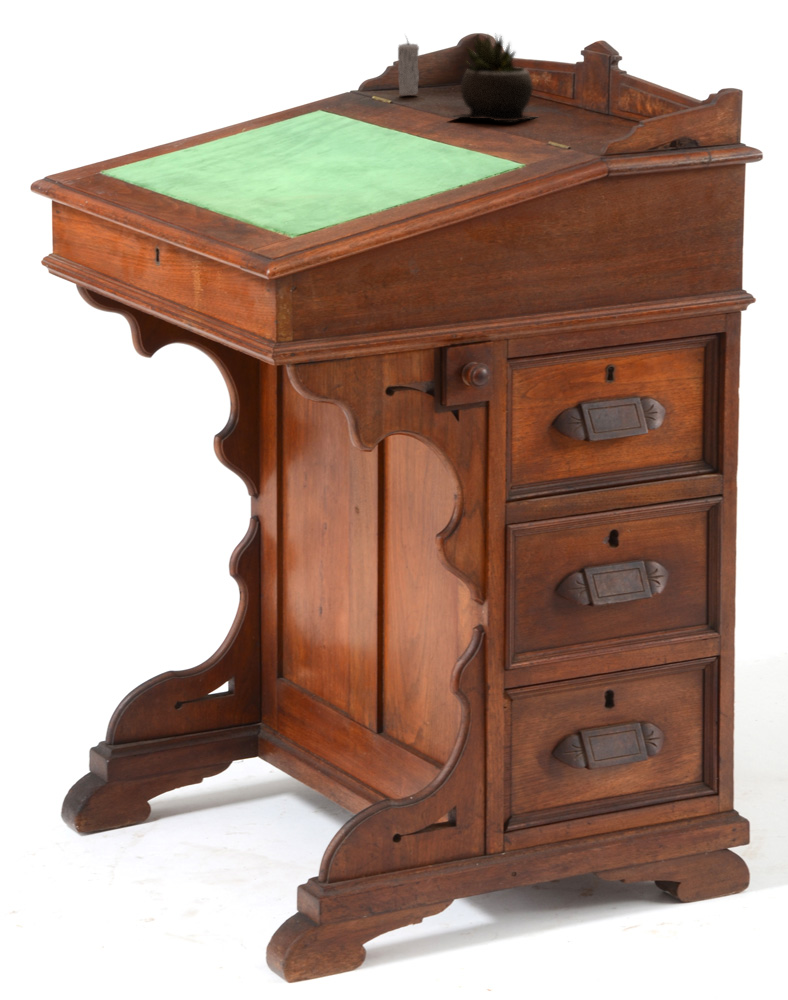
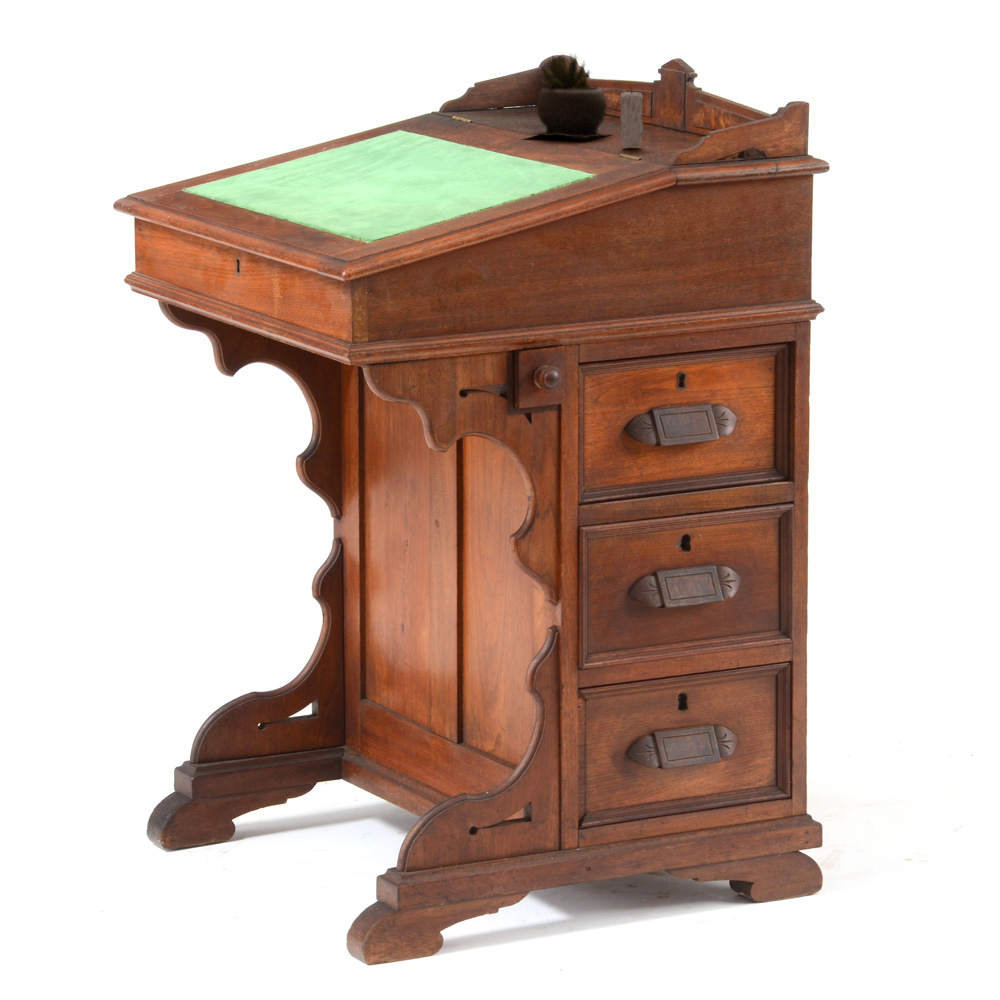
candle: present [398,43,419,95] -> present [620,90,643,148]

